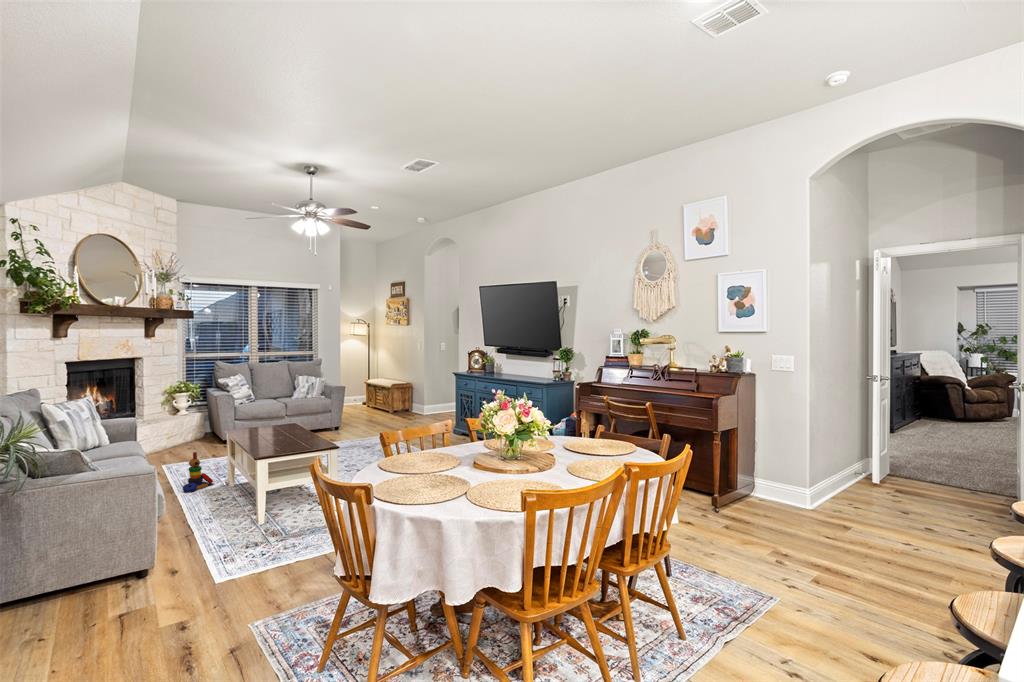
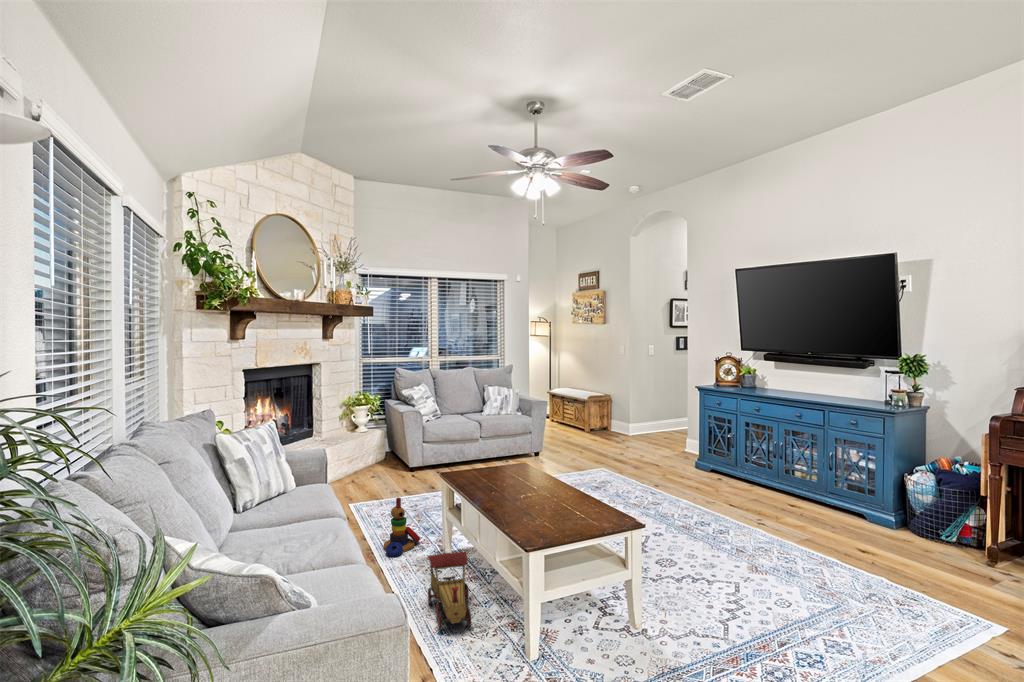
toy train: none [205,478,235,522] -> present [428,552,471,631]

